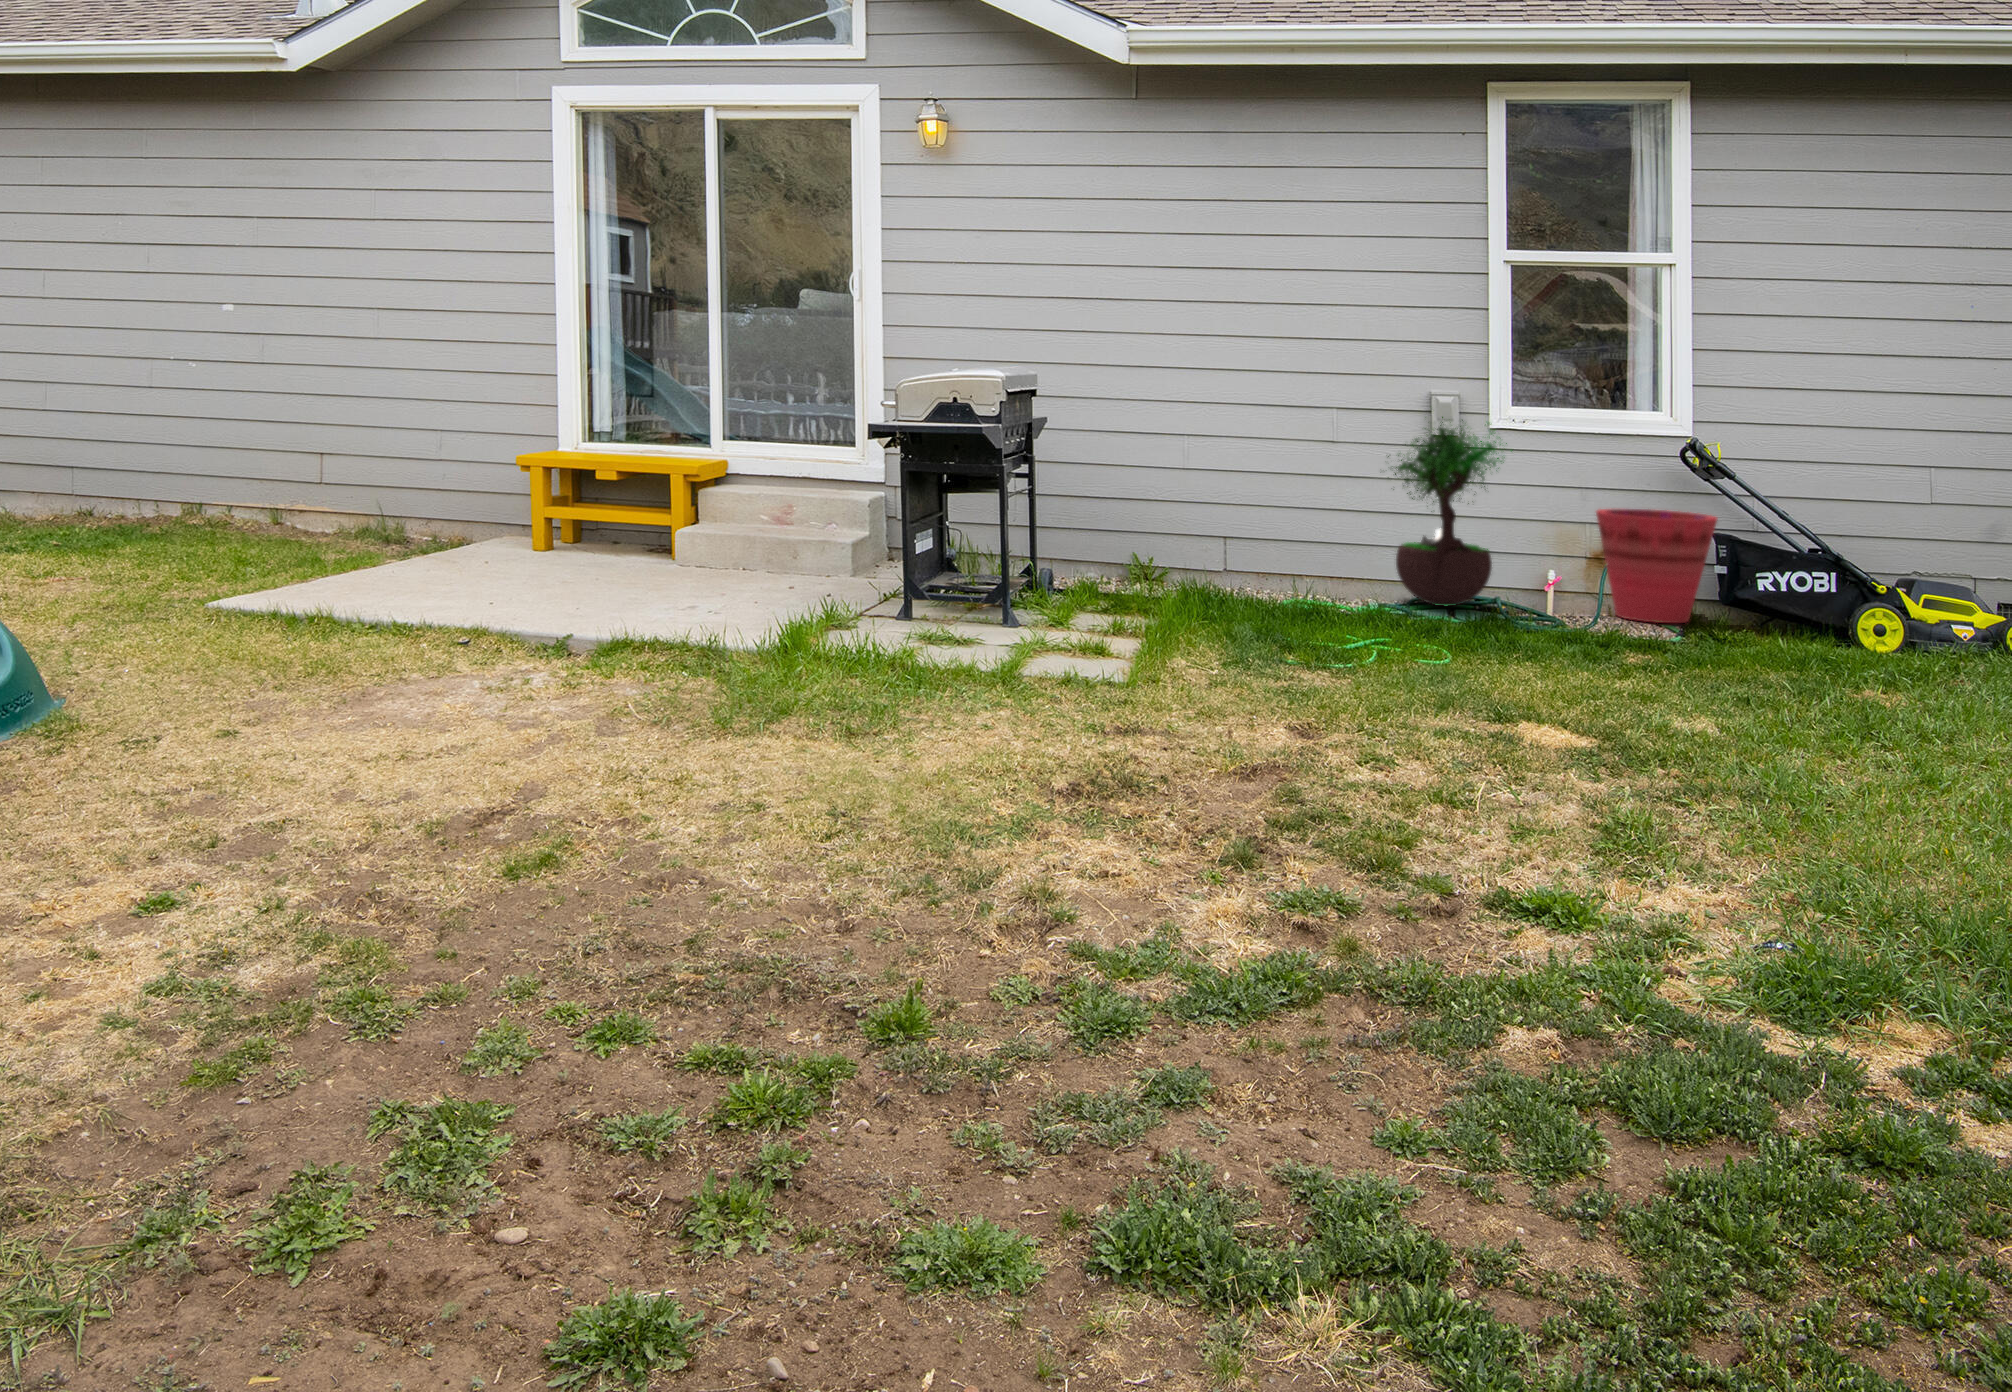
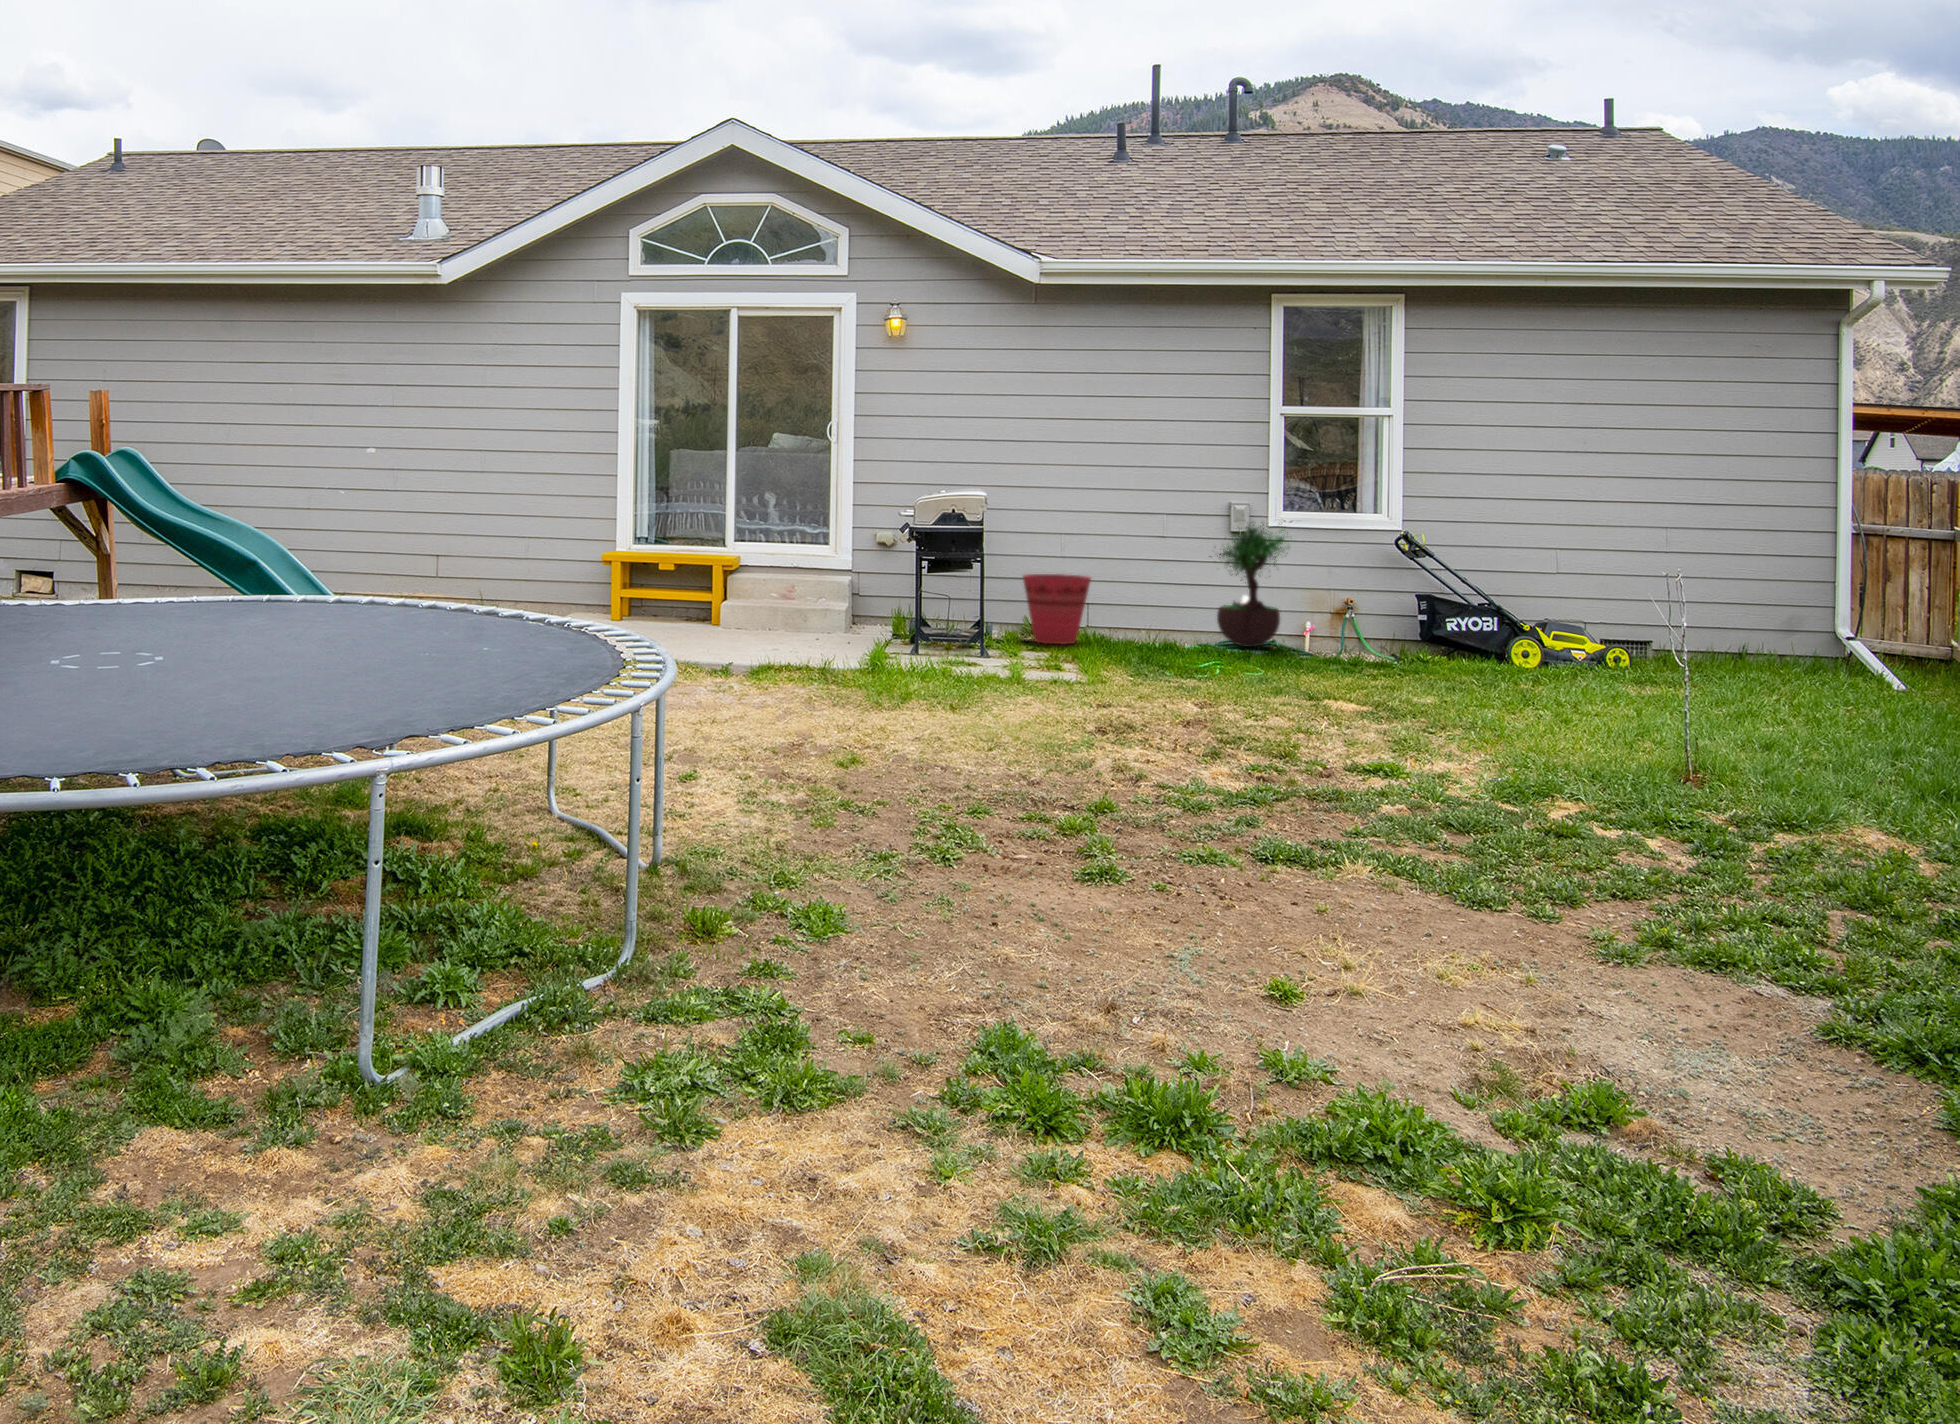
bucket: present [1596,509,1717,623] -> present [1023,574,1091,644]

